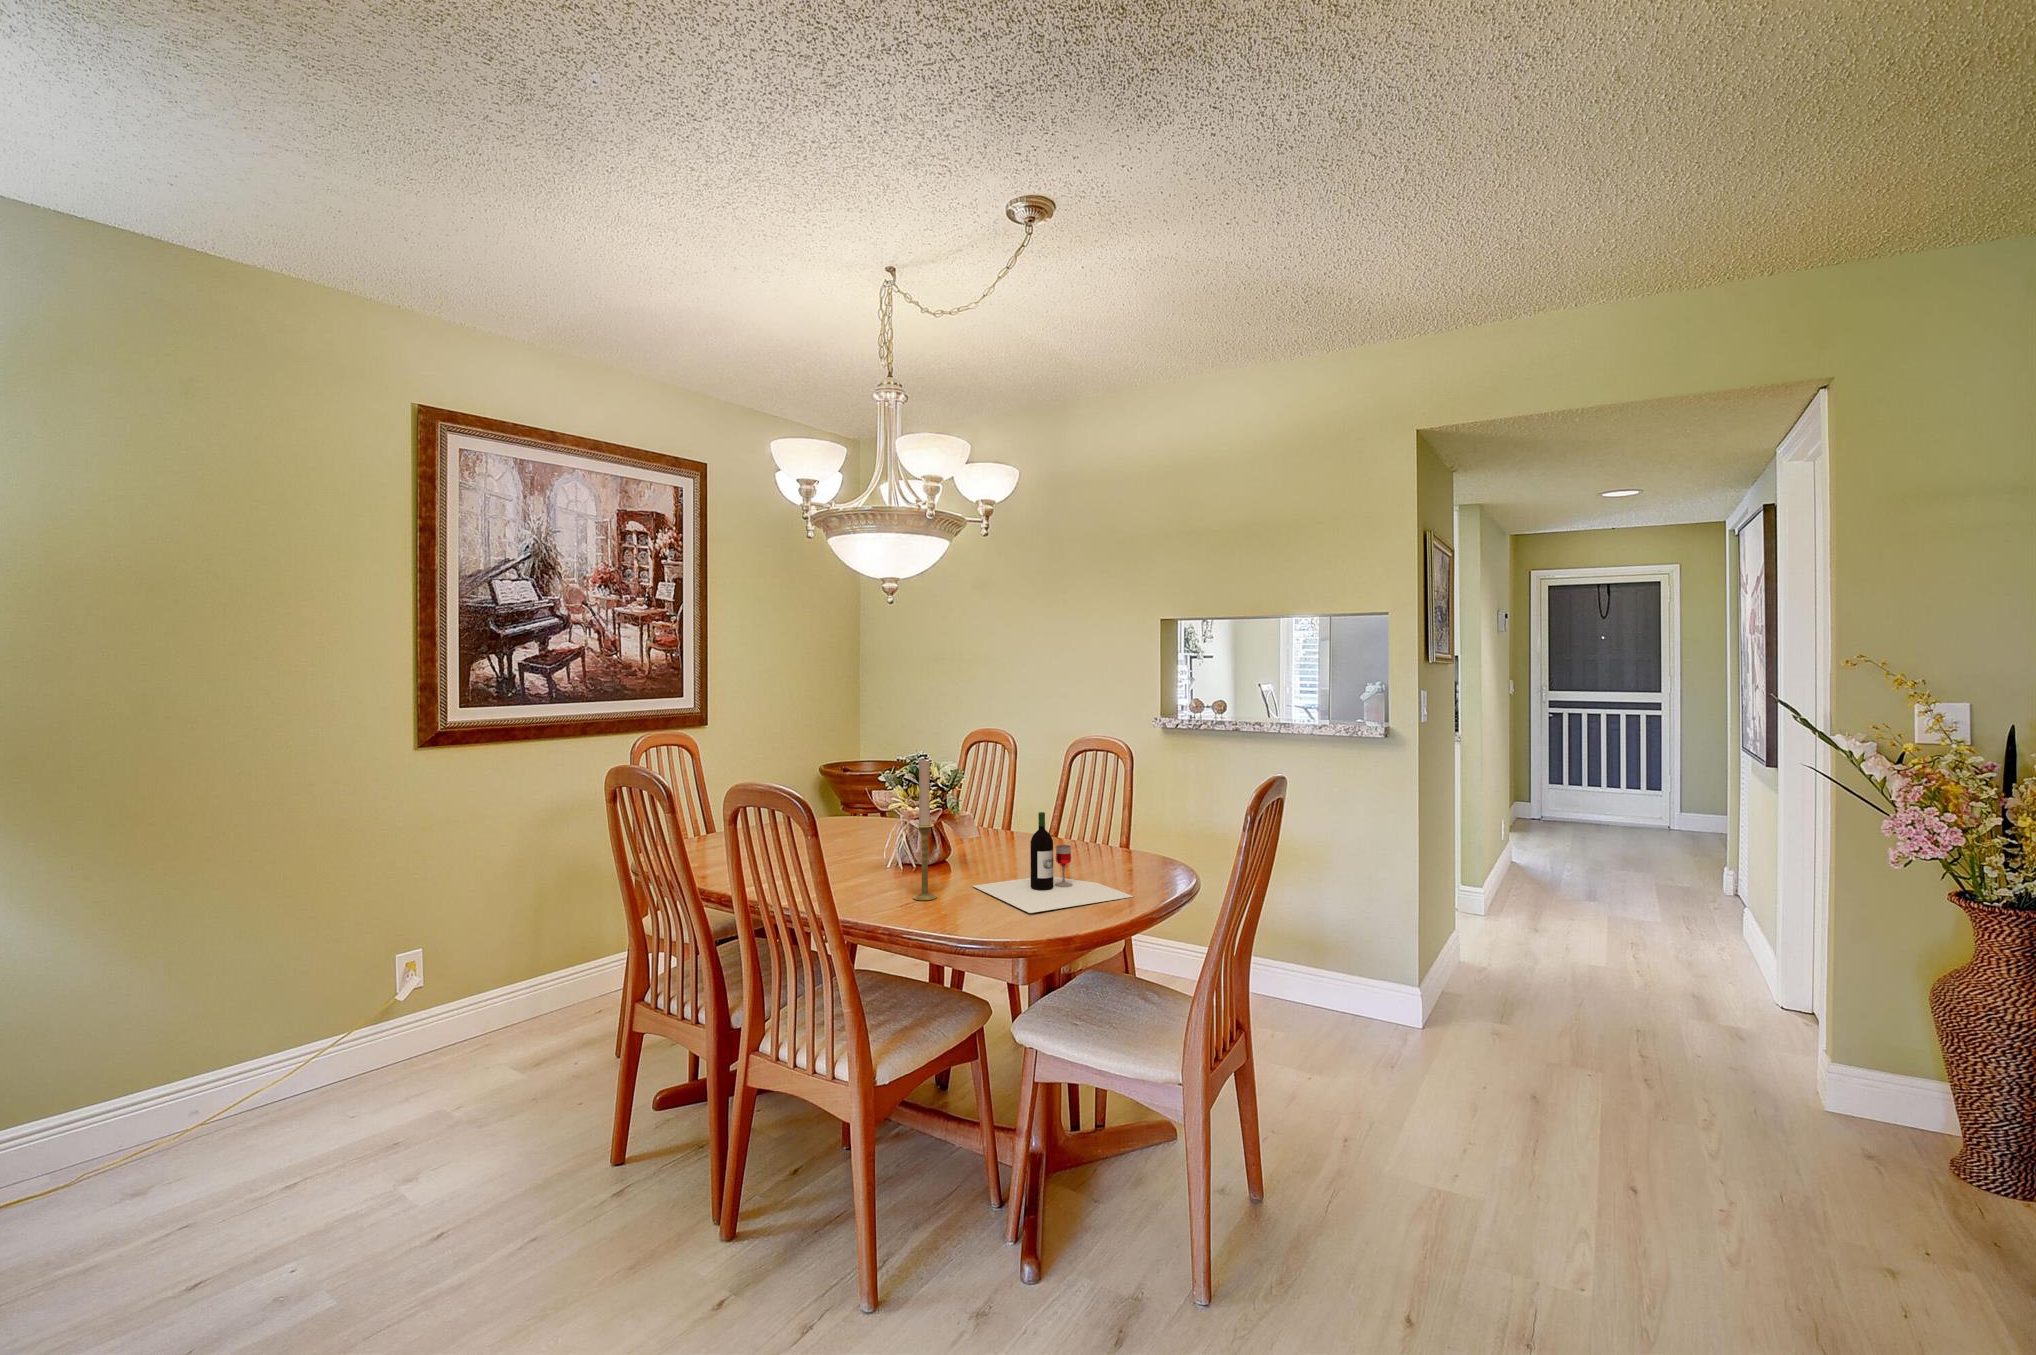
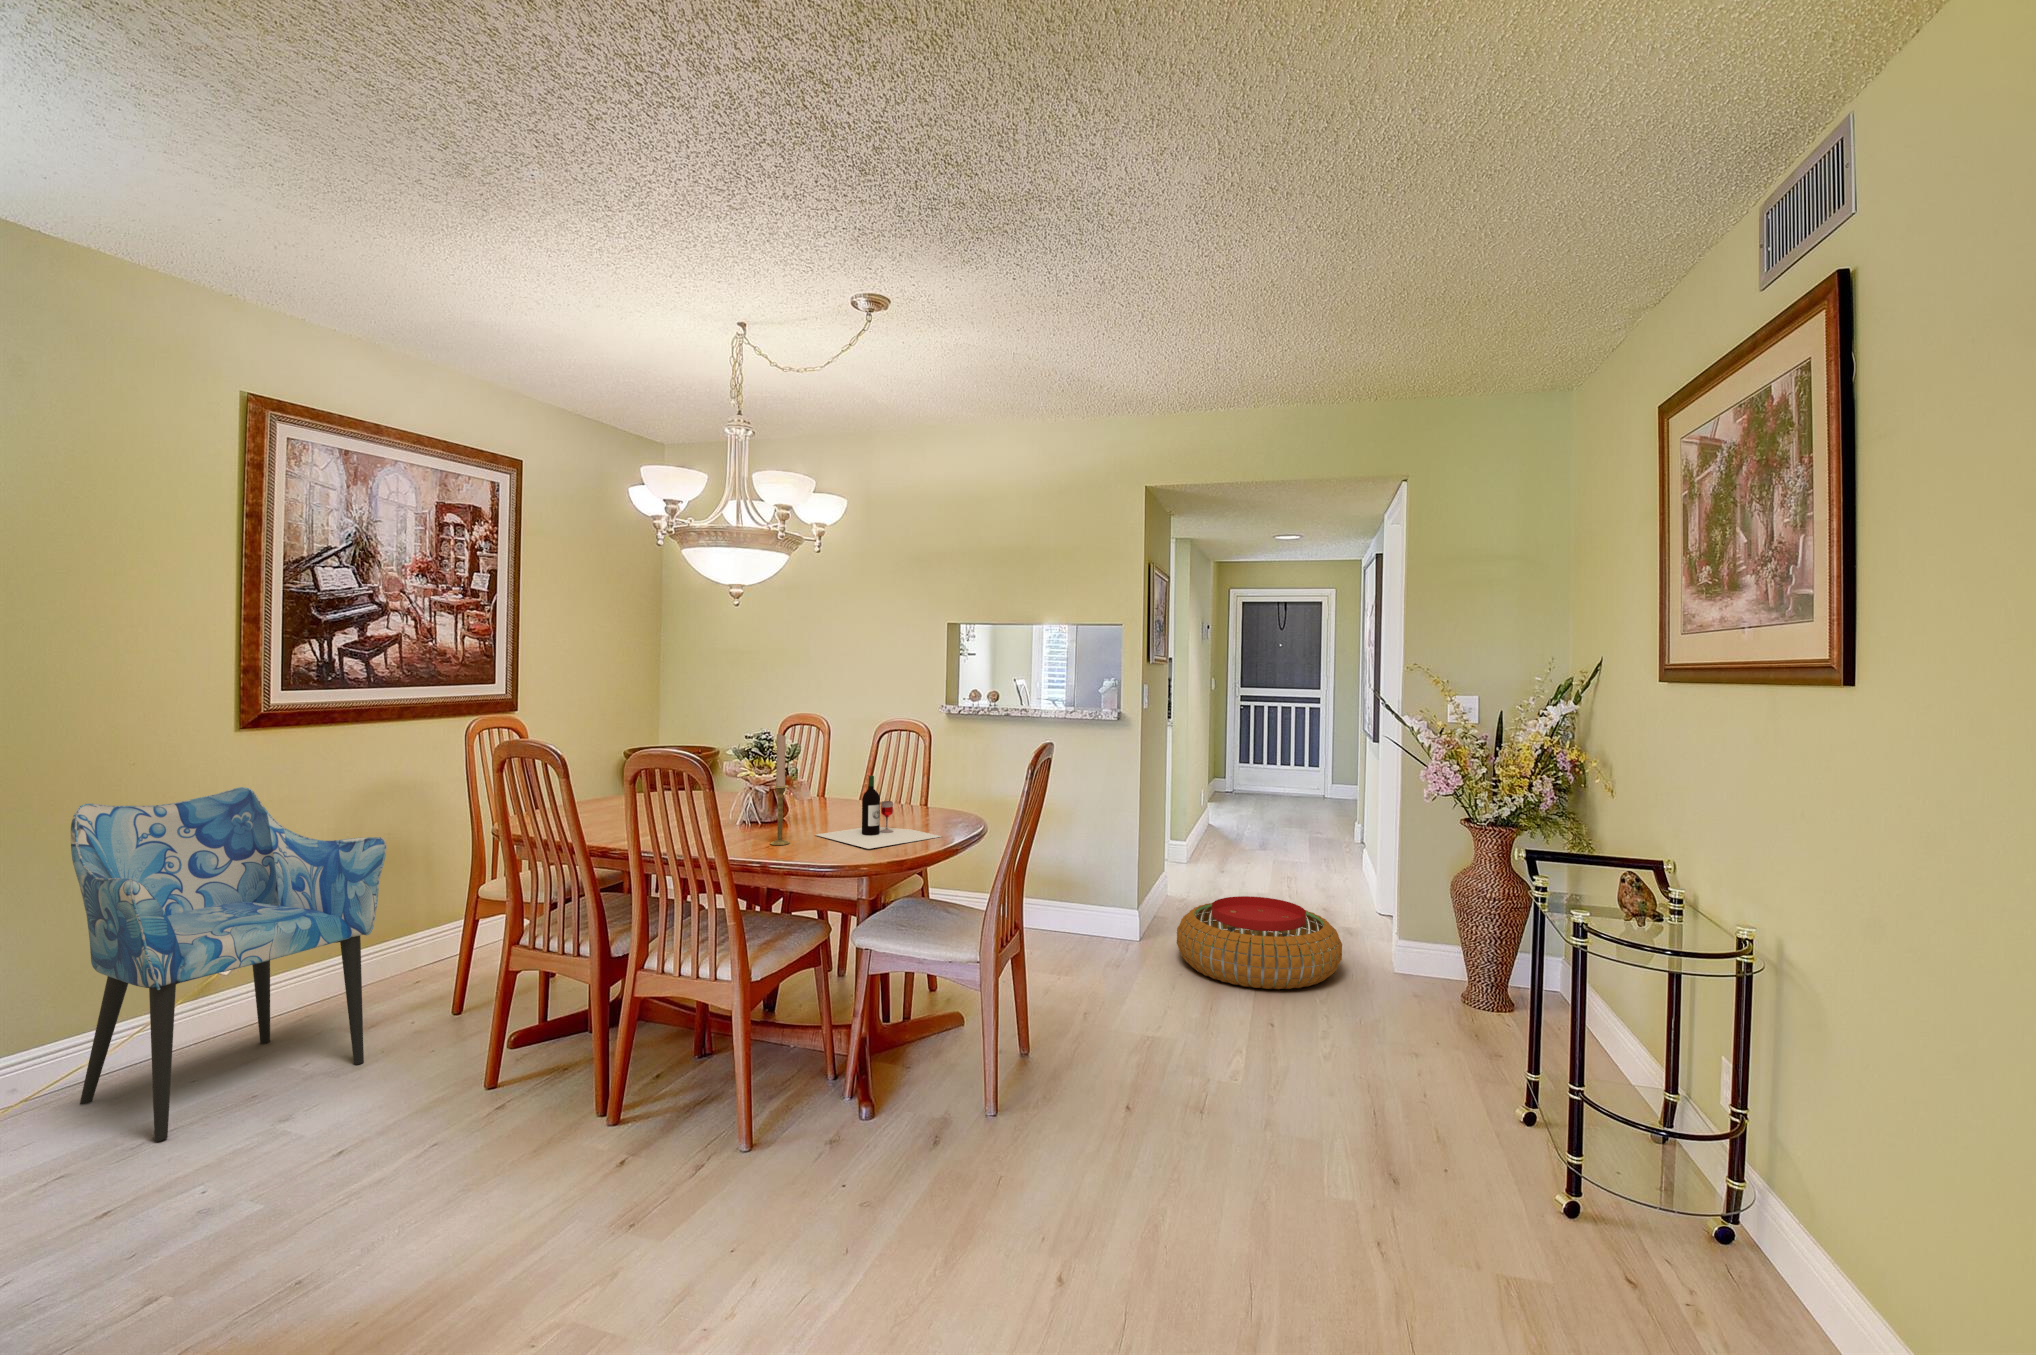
armchair: none [239,808,529,1195] -> present [71,787,387,1141]
pouf: none [1476,981,1749,1133] -> present [1177,896,1342,989]

